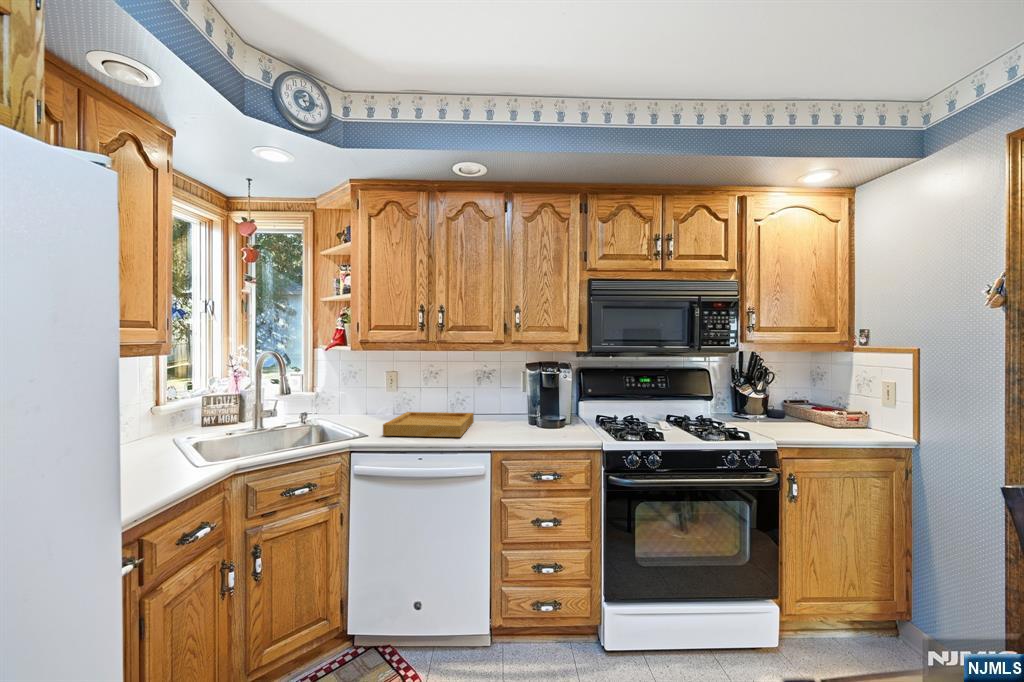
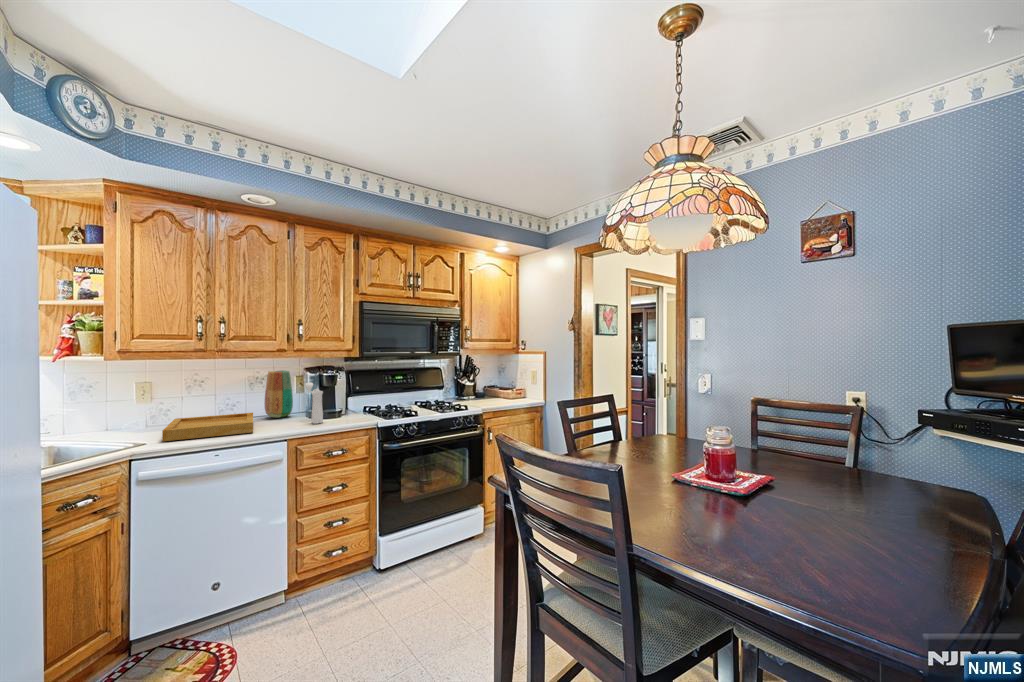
vase: none [486,367,513,422] -> present [264,371,293,418]
pepper mill: none [521,383,538,435] -> present [305,383,323,424]

